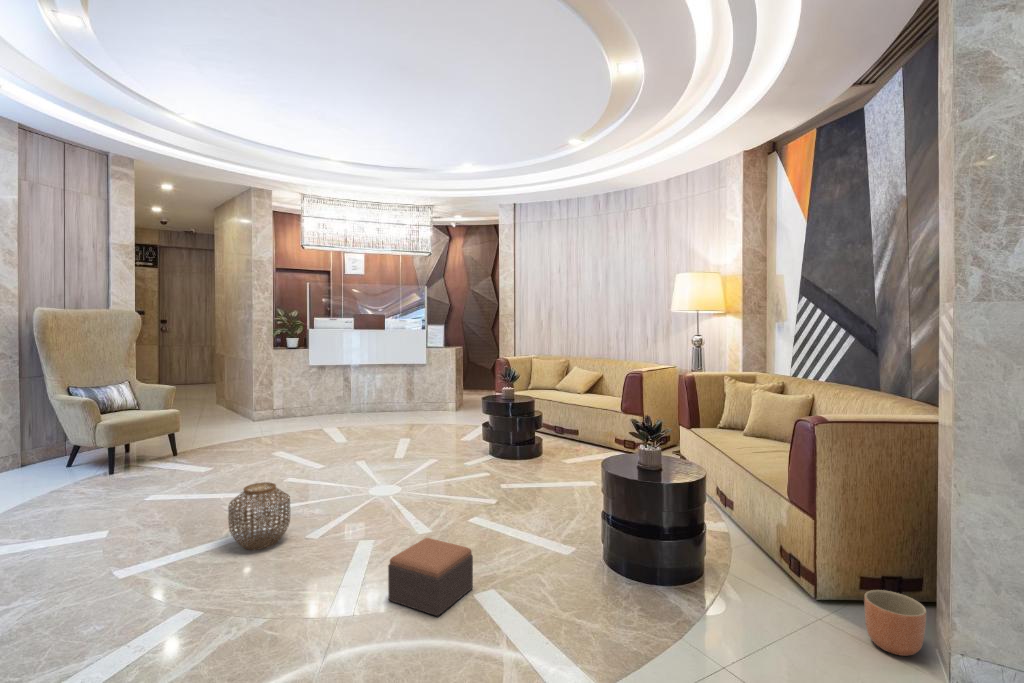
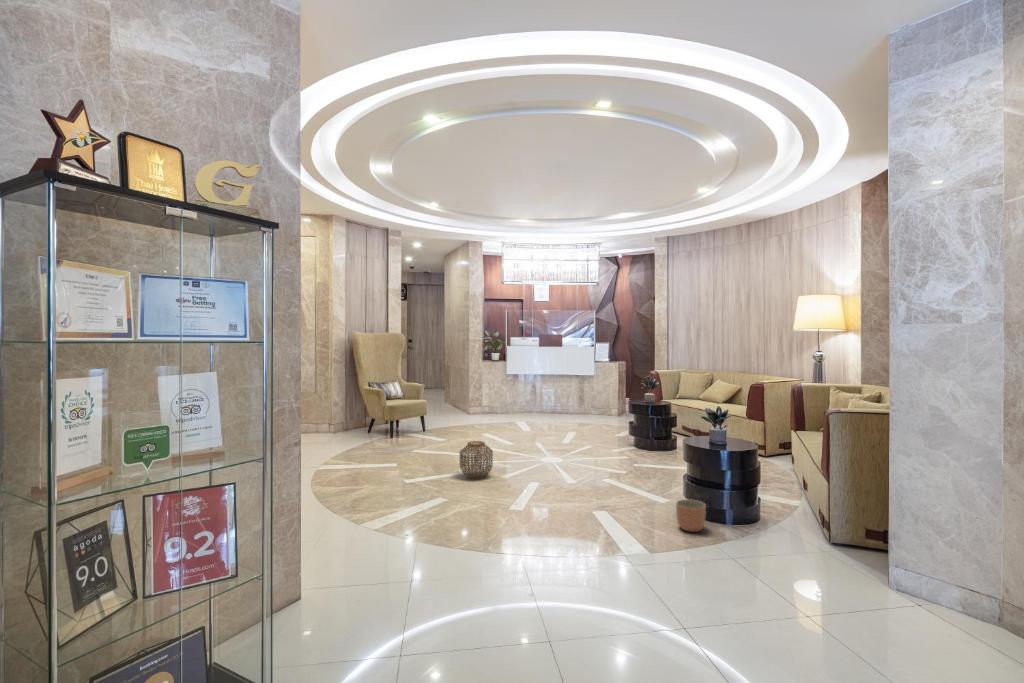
footstool: present [388,538,473,616] -> none [544,476,595,516]
planter: present [864,590,926,656] -> present [676,499,706,532]

